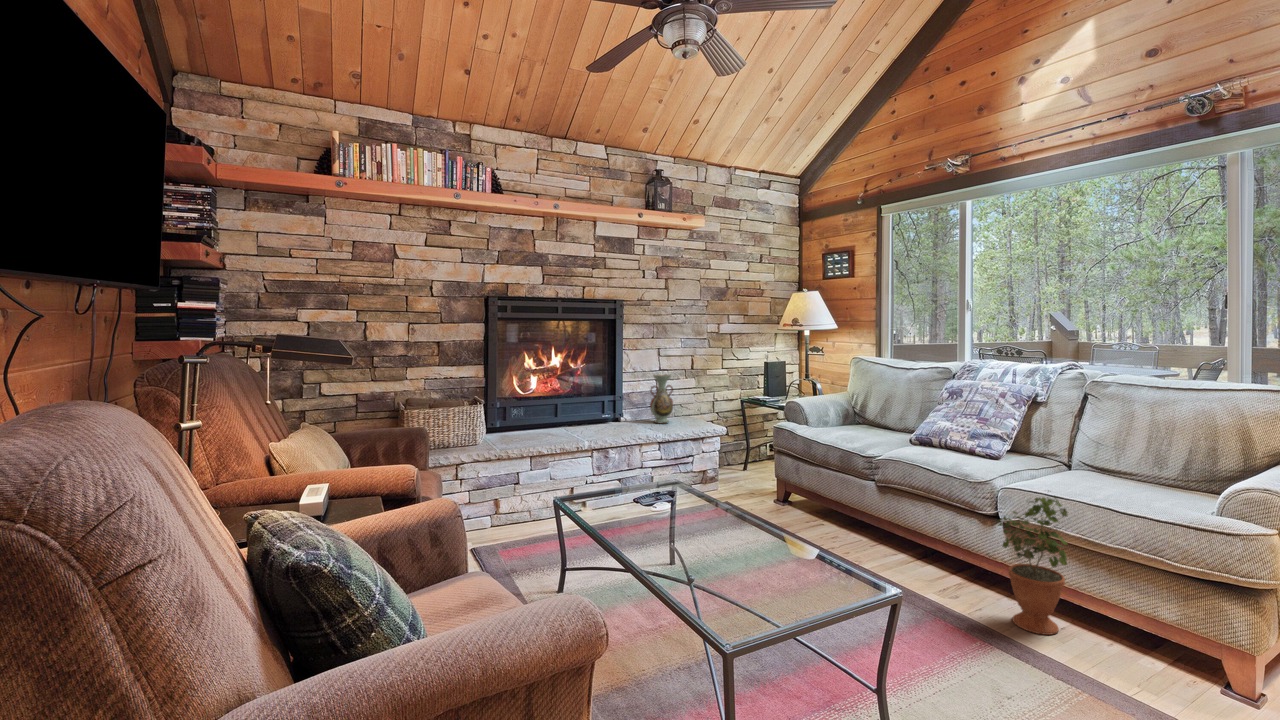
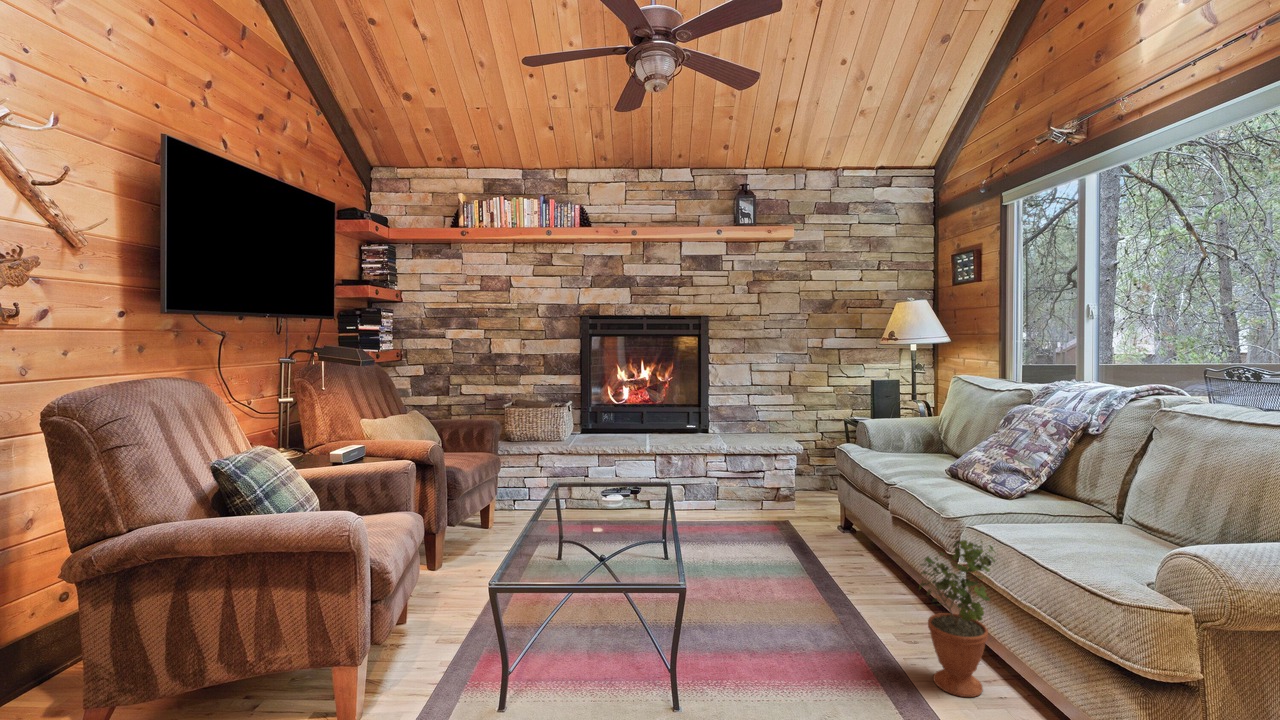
decorative vase: present [650,374,673,424] -> none [732,386,756,434]

